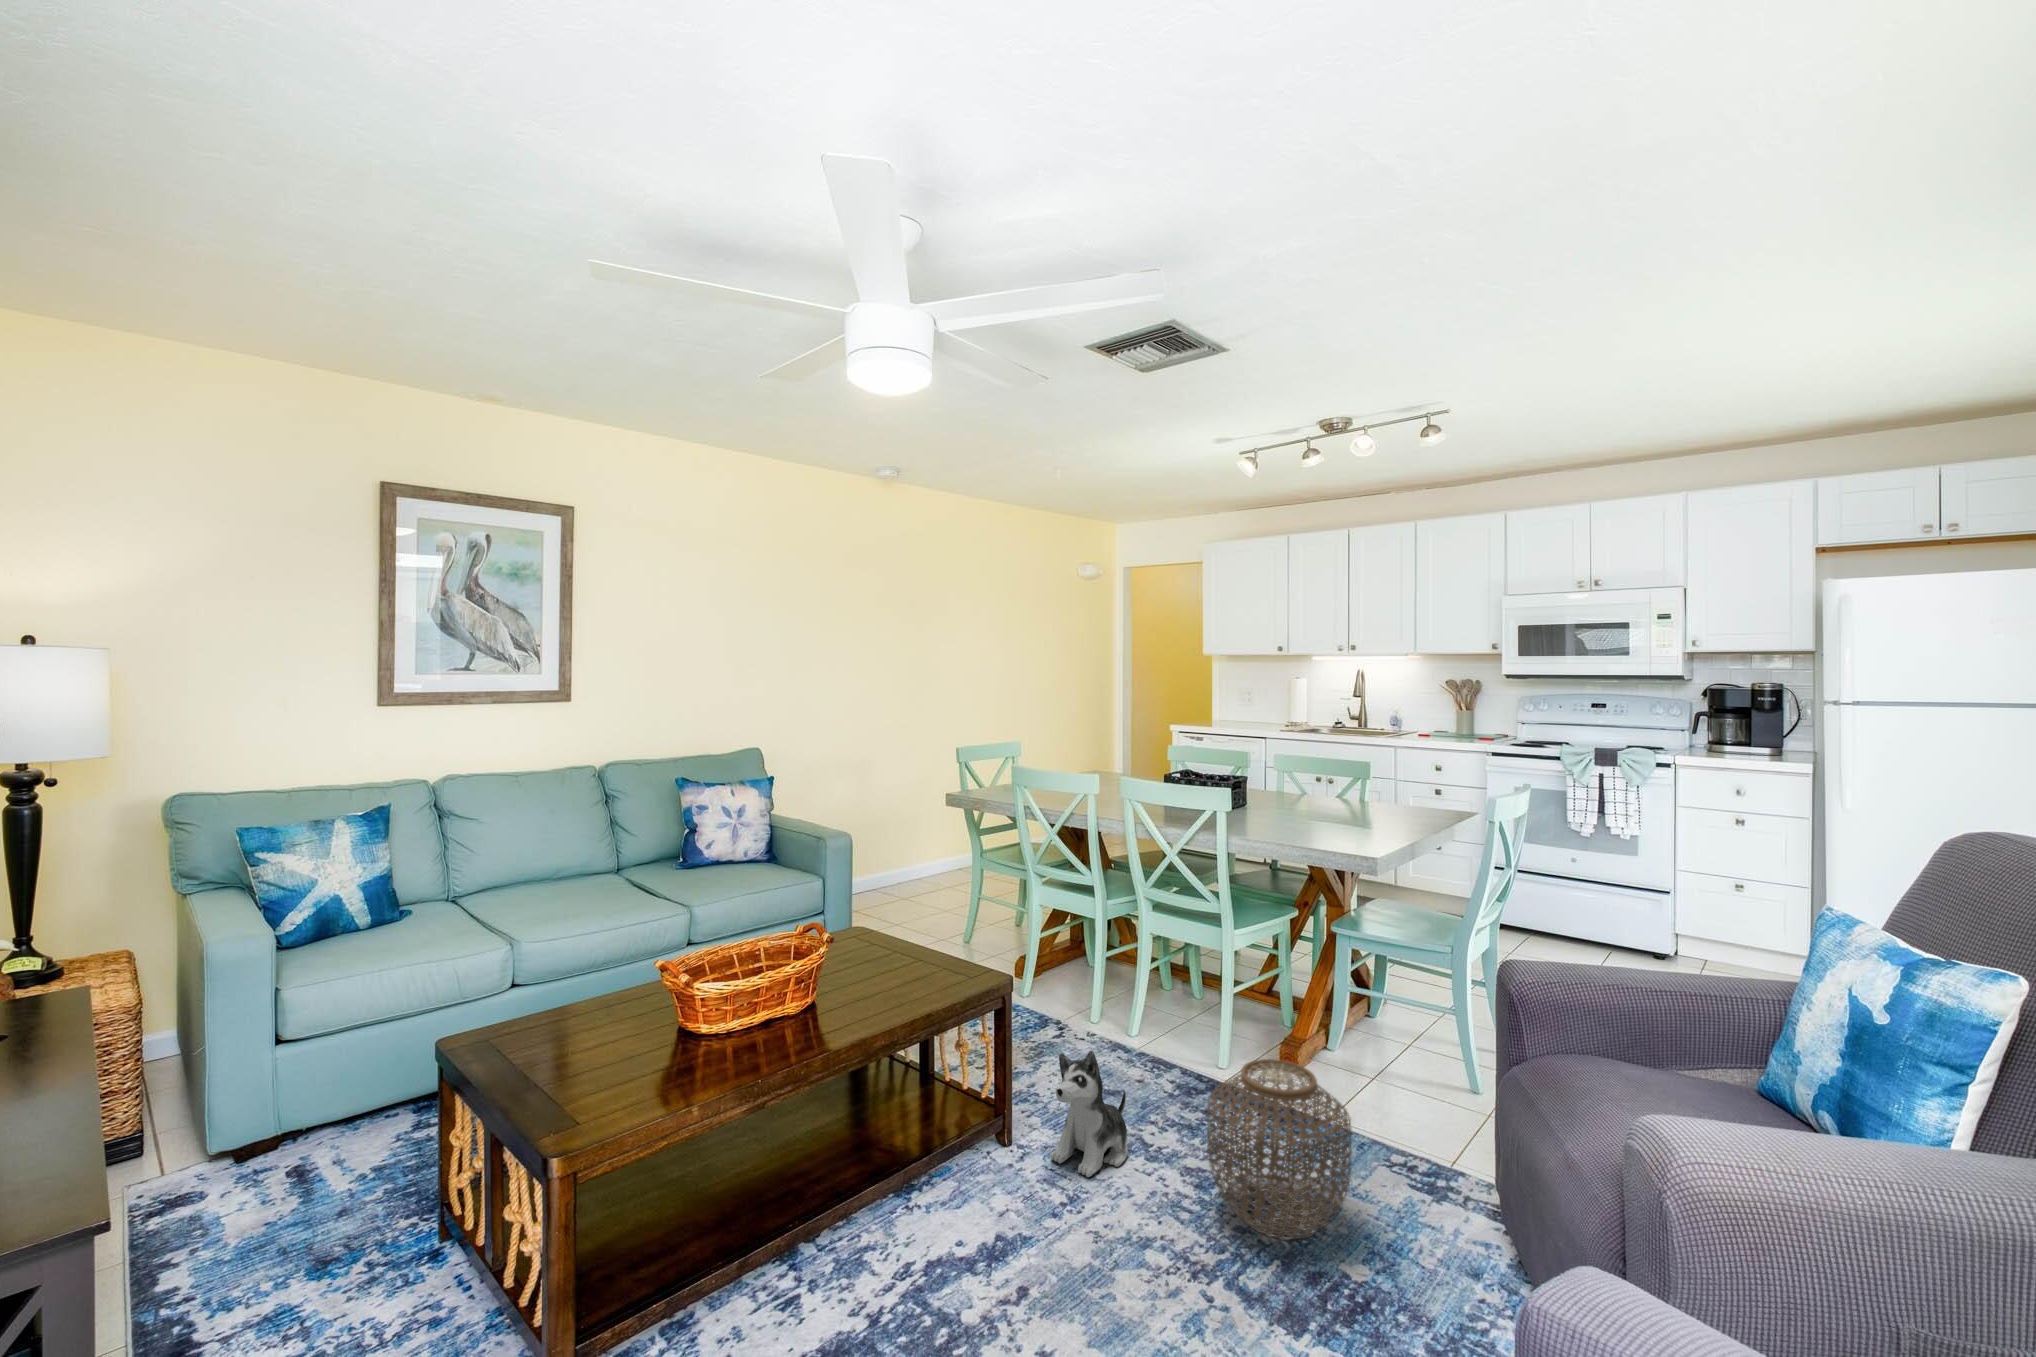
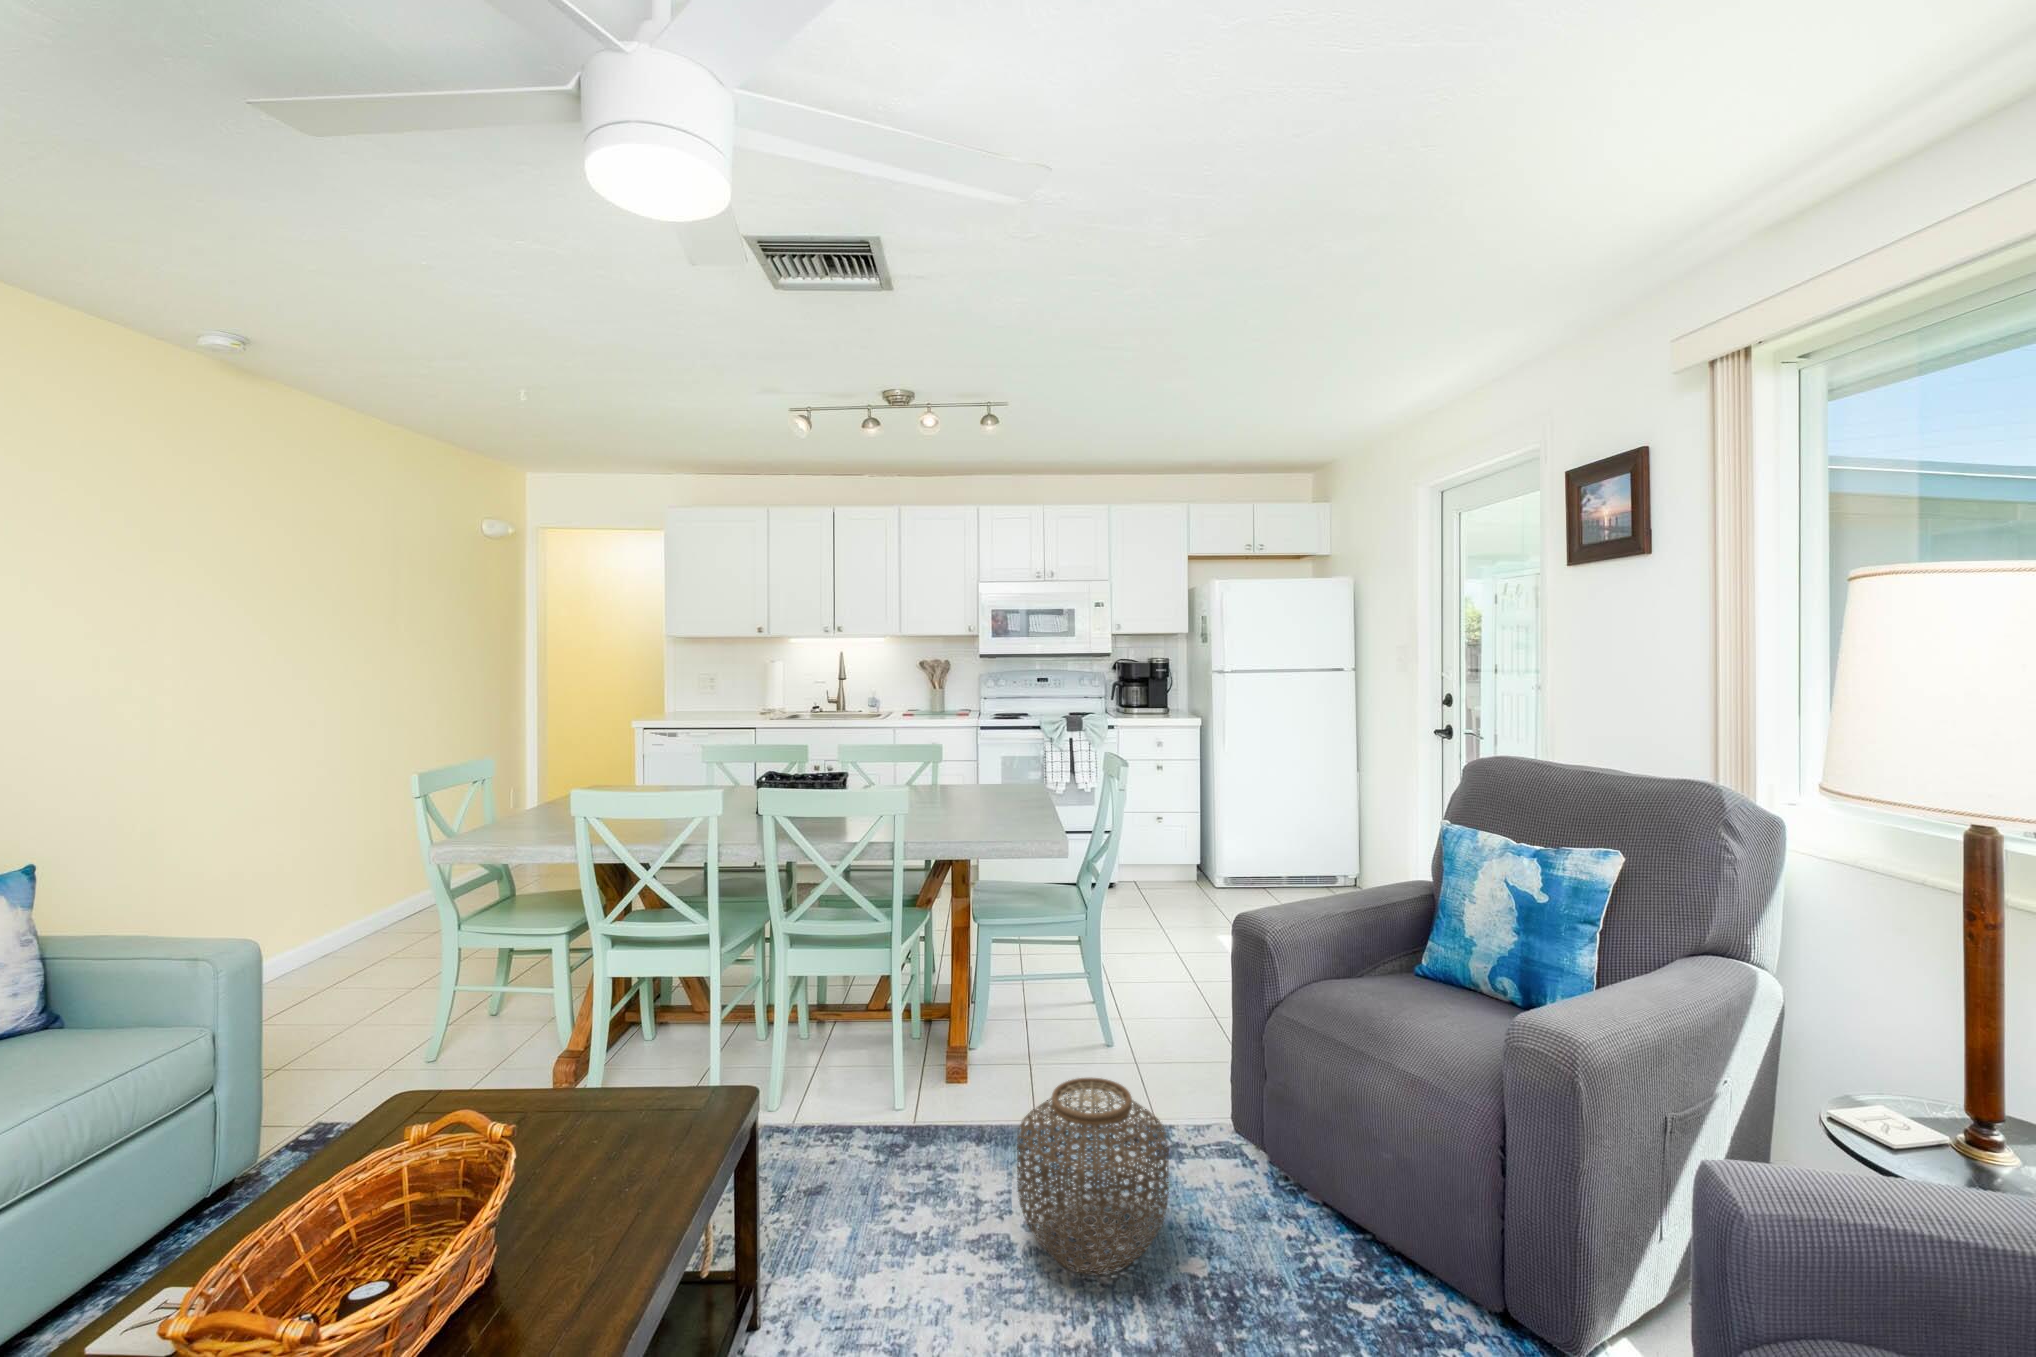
plush toy: present [1051,1051,1128,1177] -> none [813,1149,906,1313]

